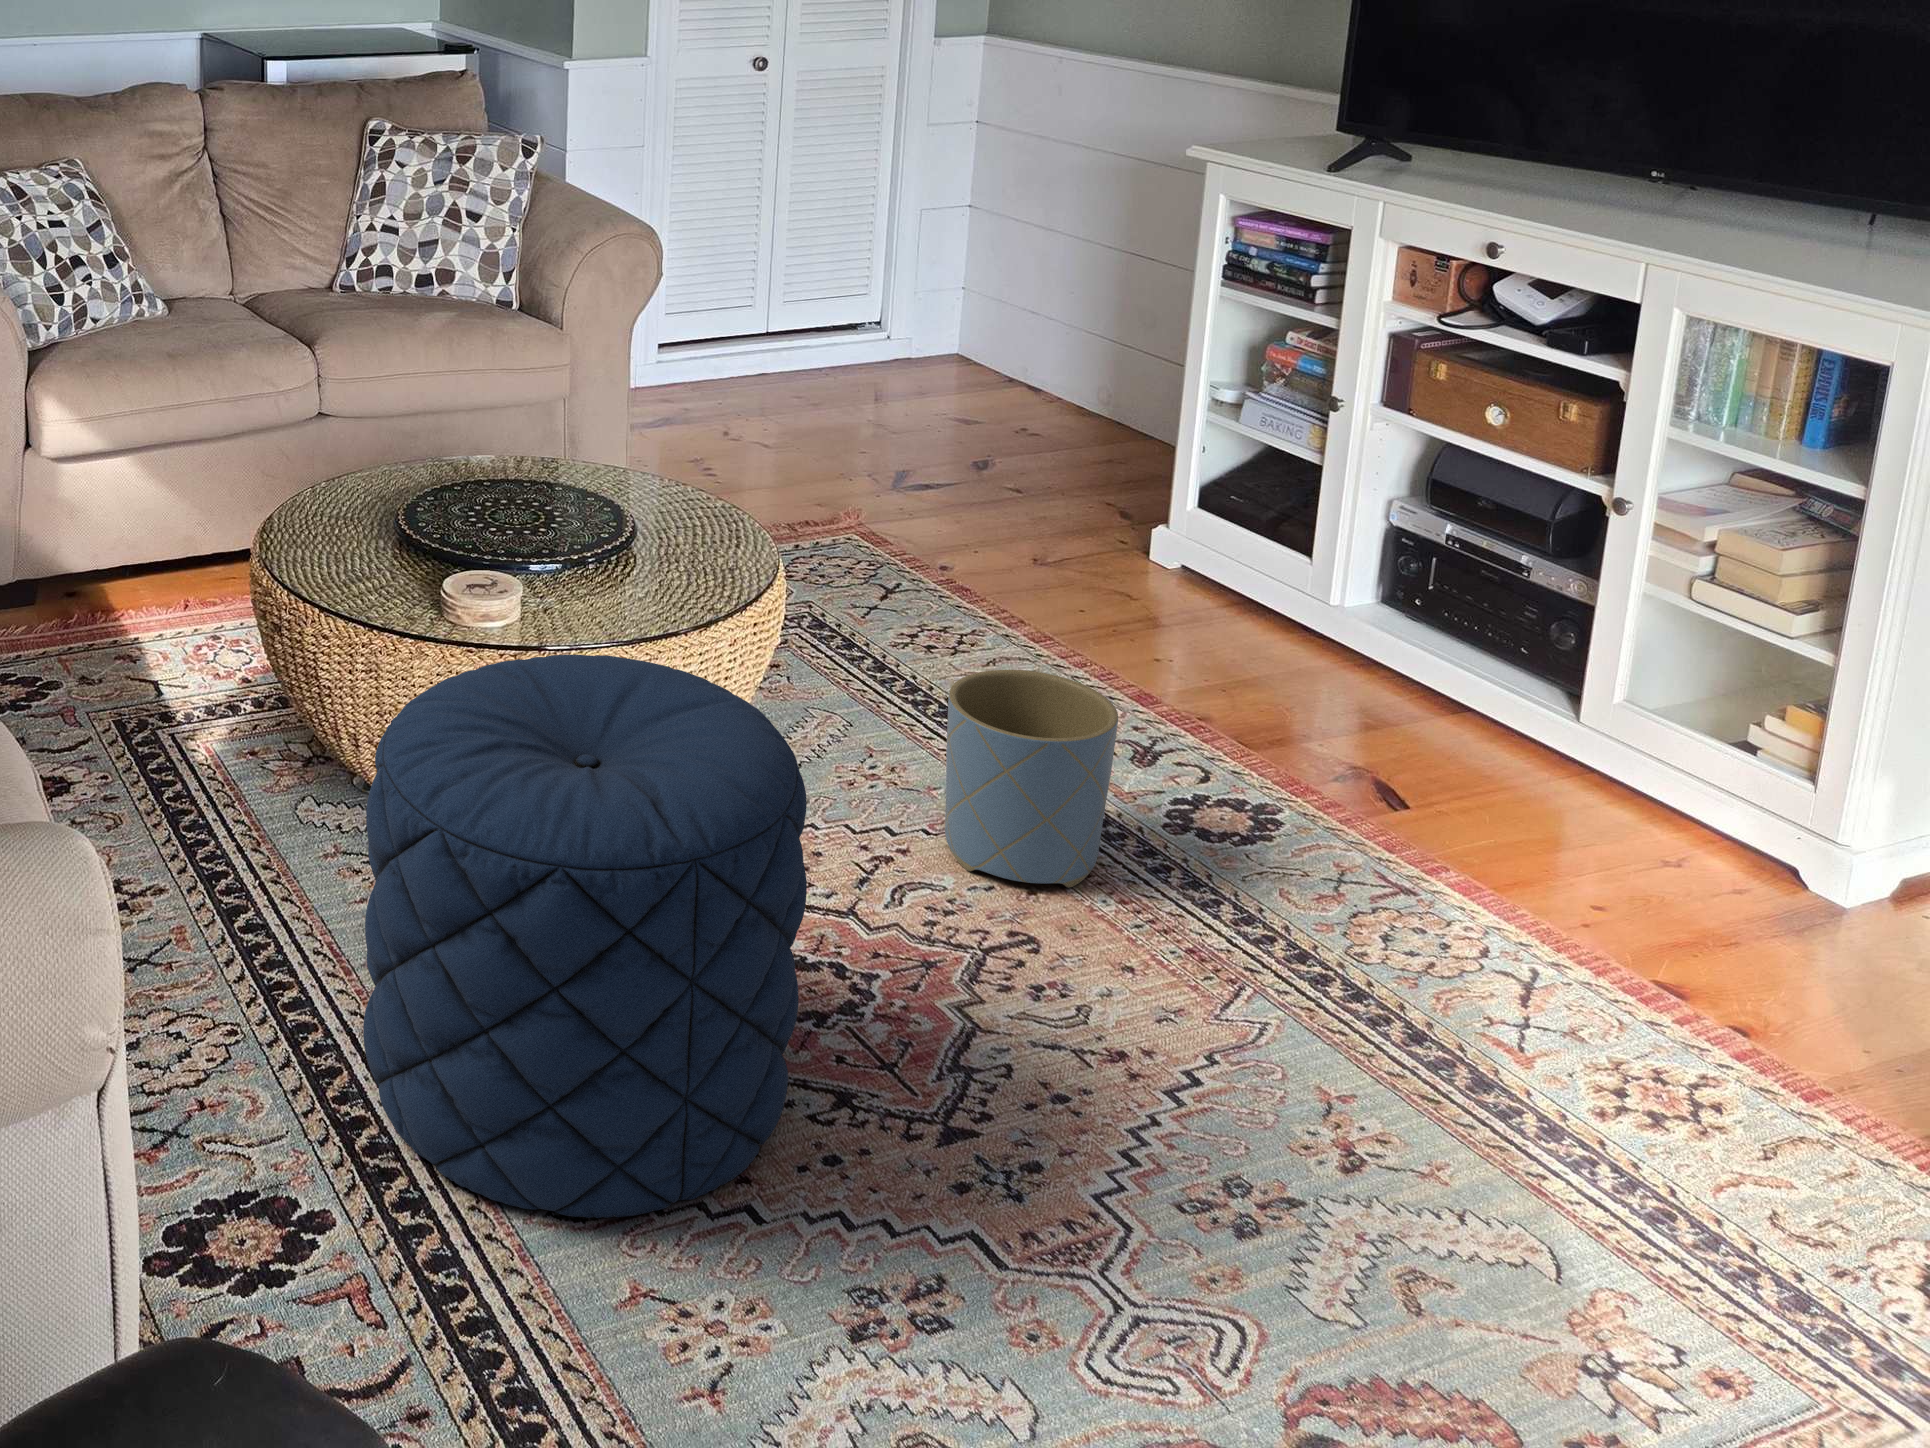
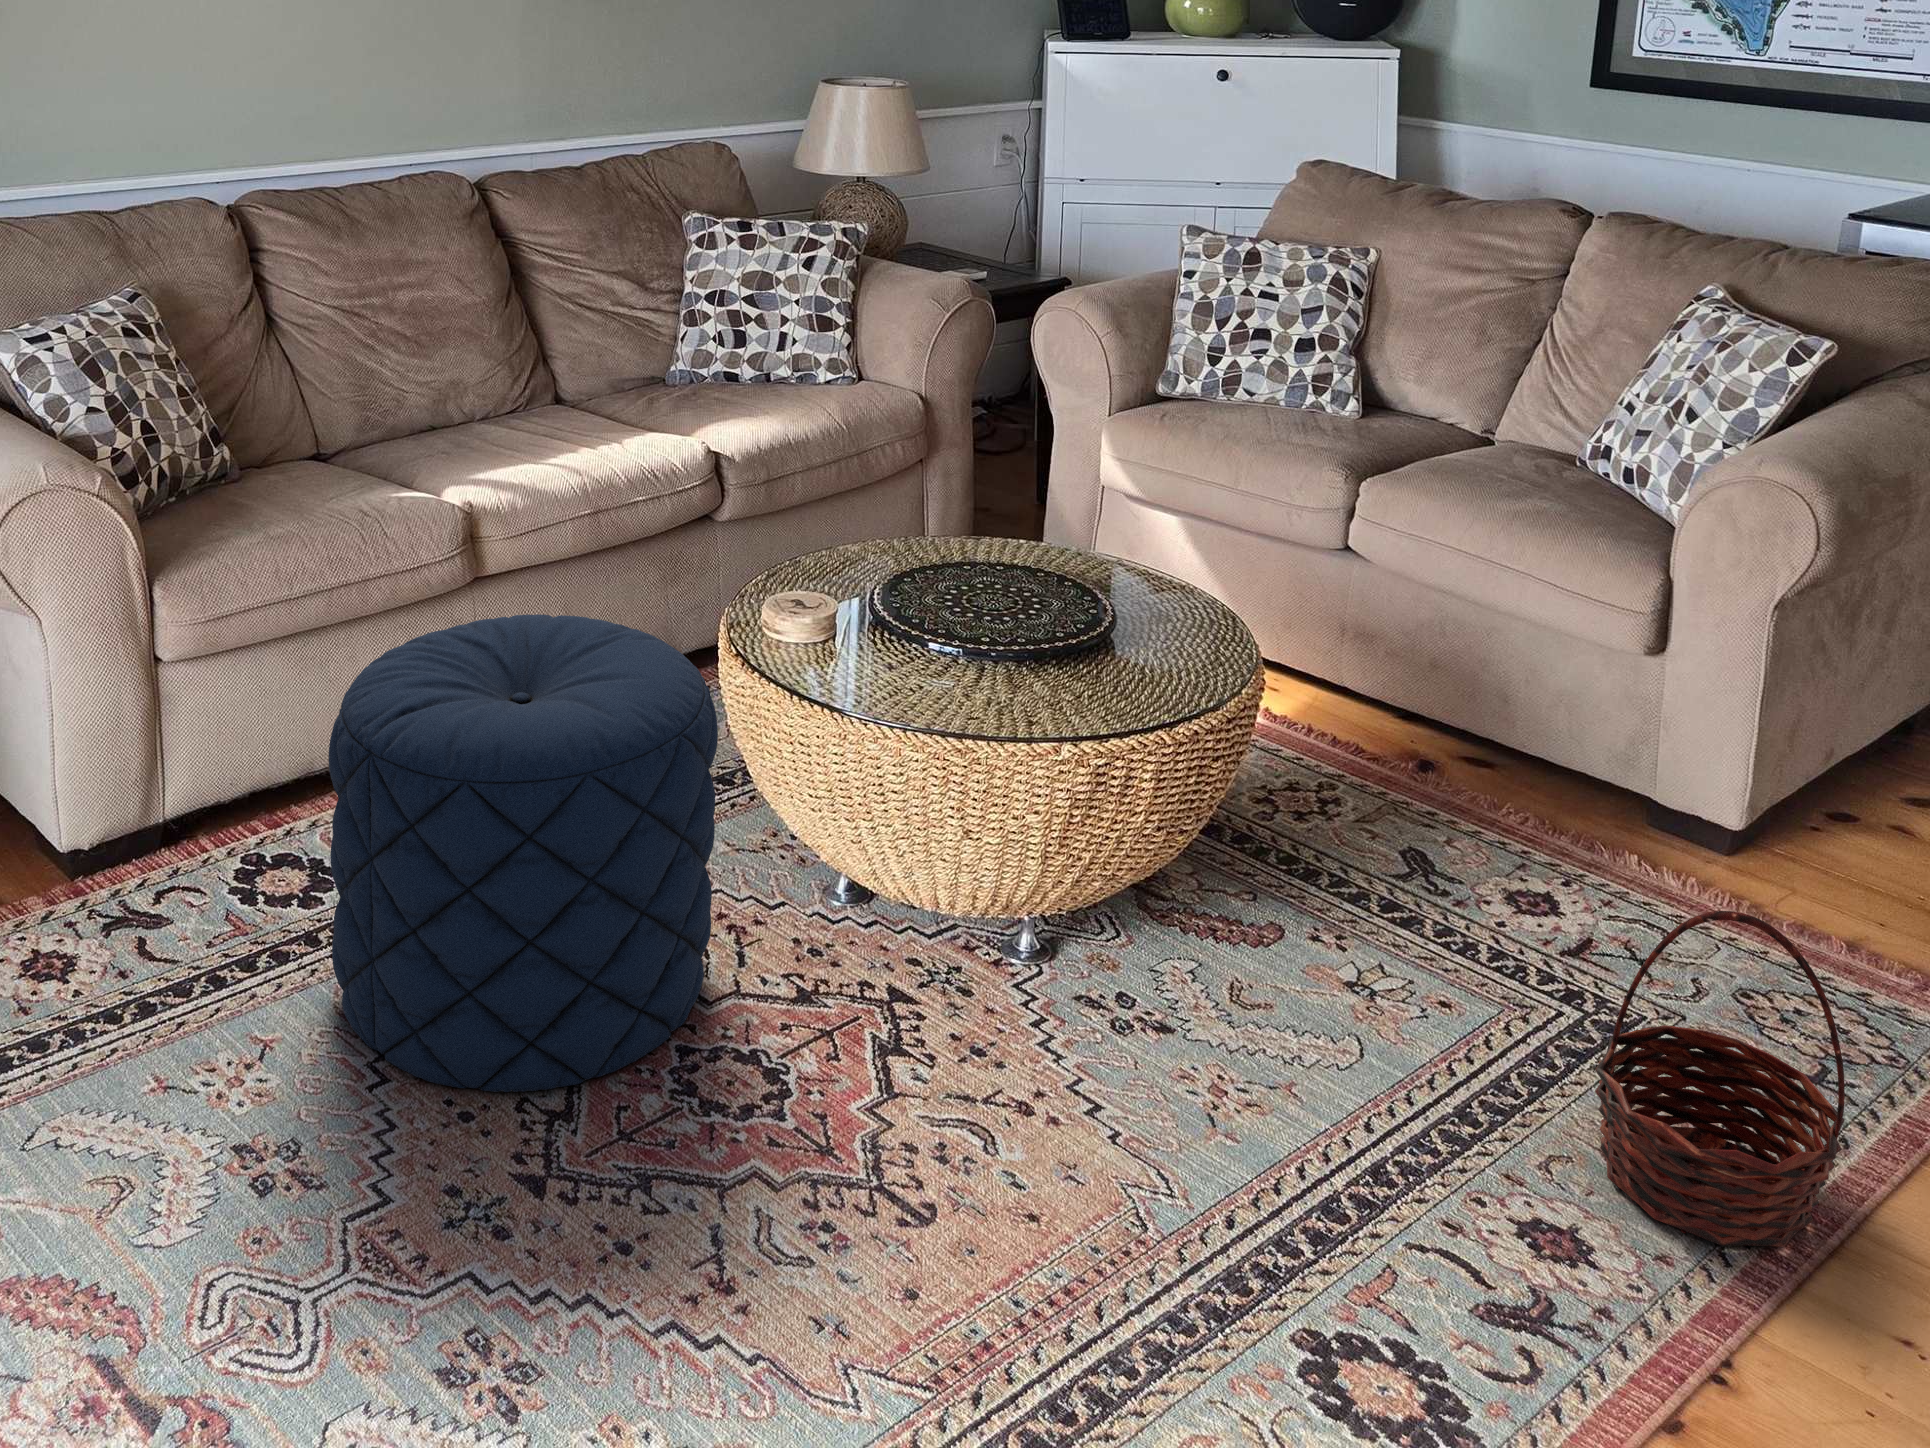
basket: none [909,465,1064,675] -> present [1595,911,1845,1247]
planter: present [945,670,1118,888] -> none [1037,992,1254,1299]

